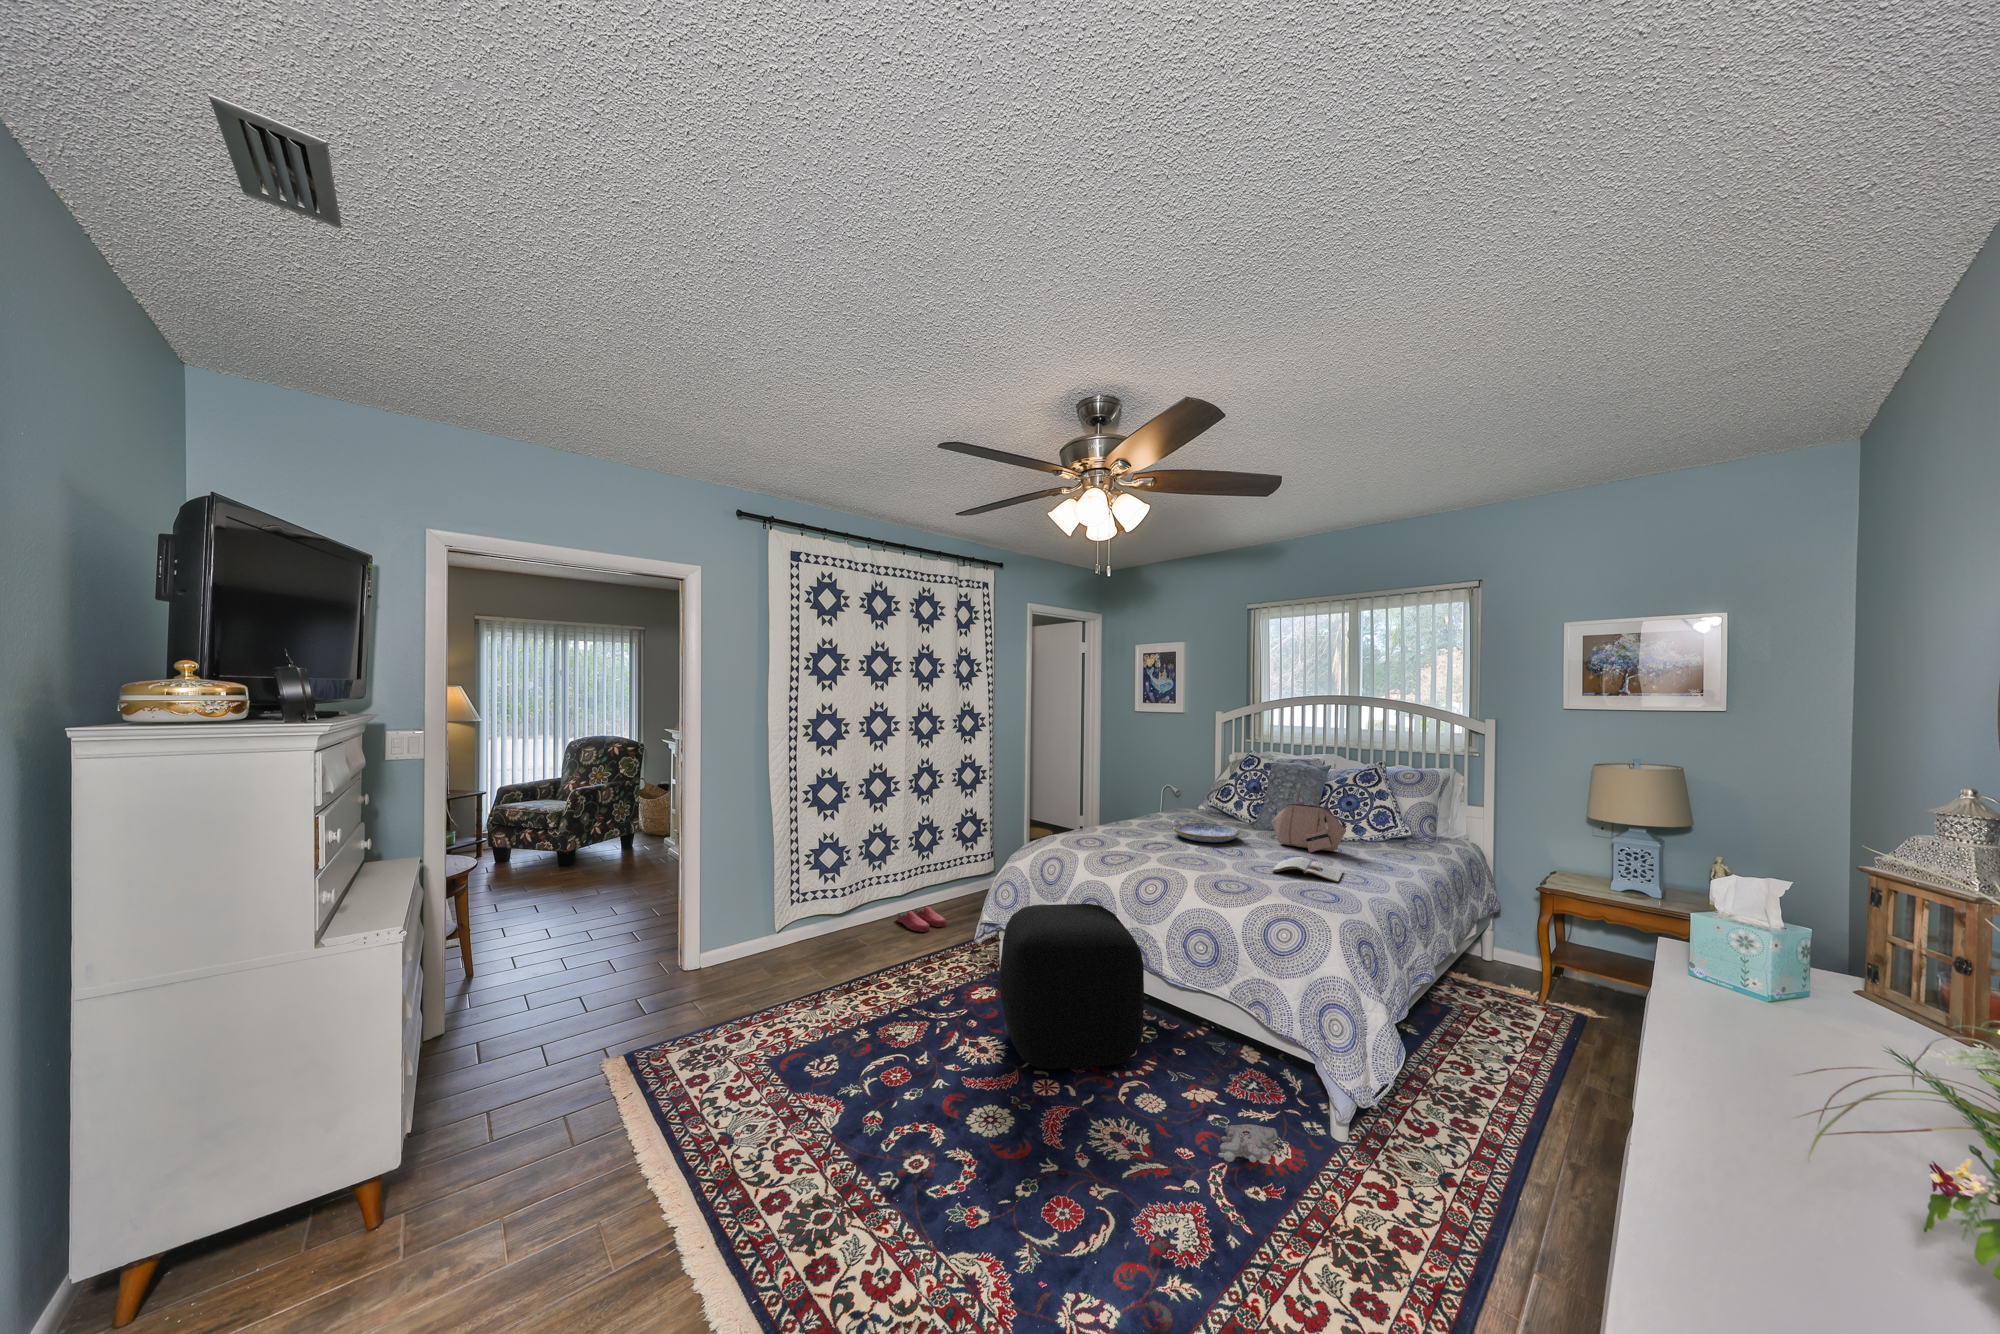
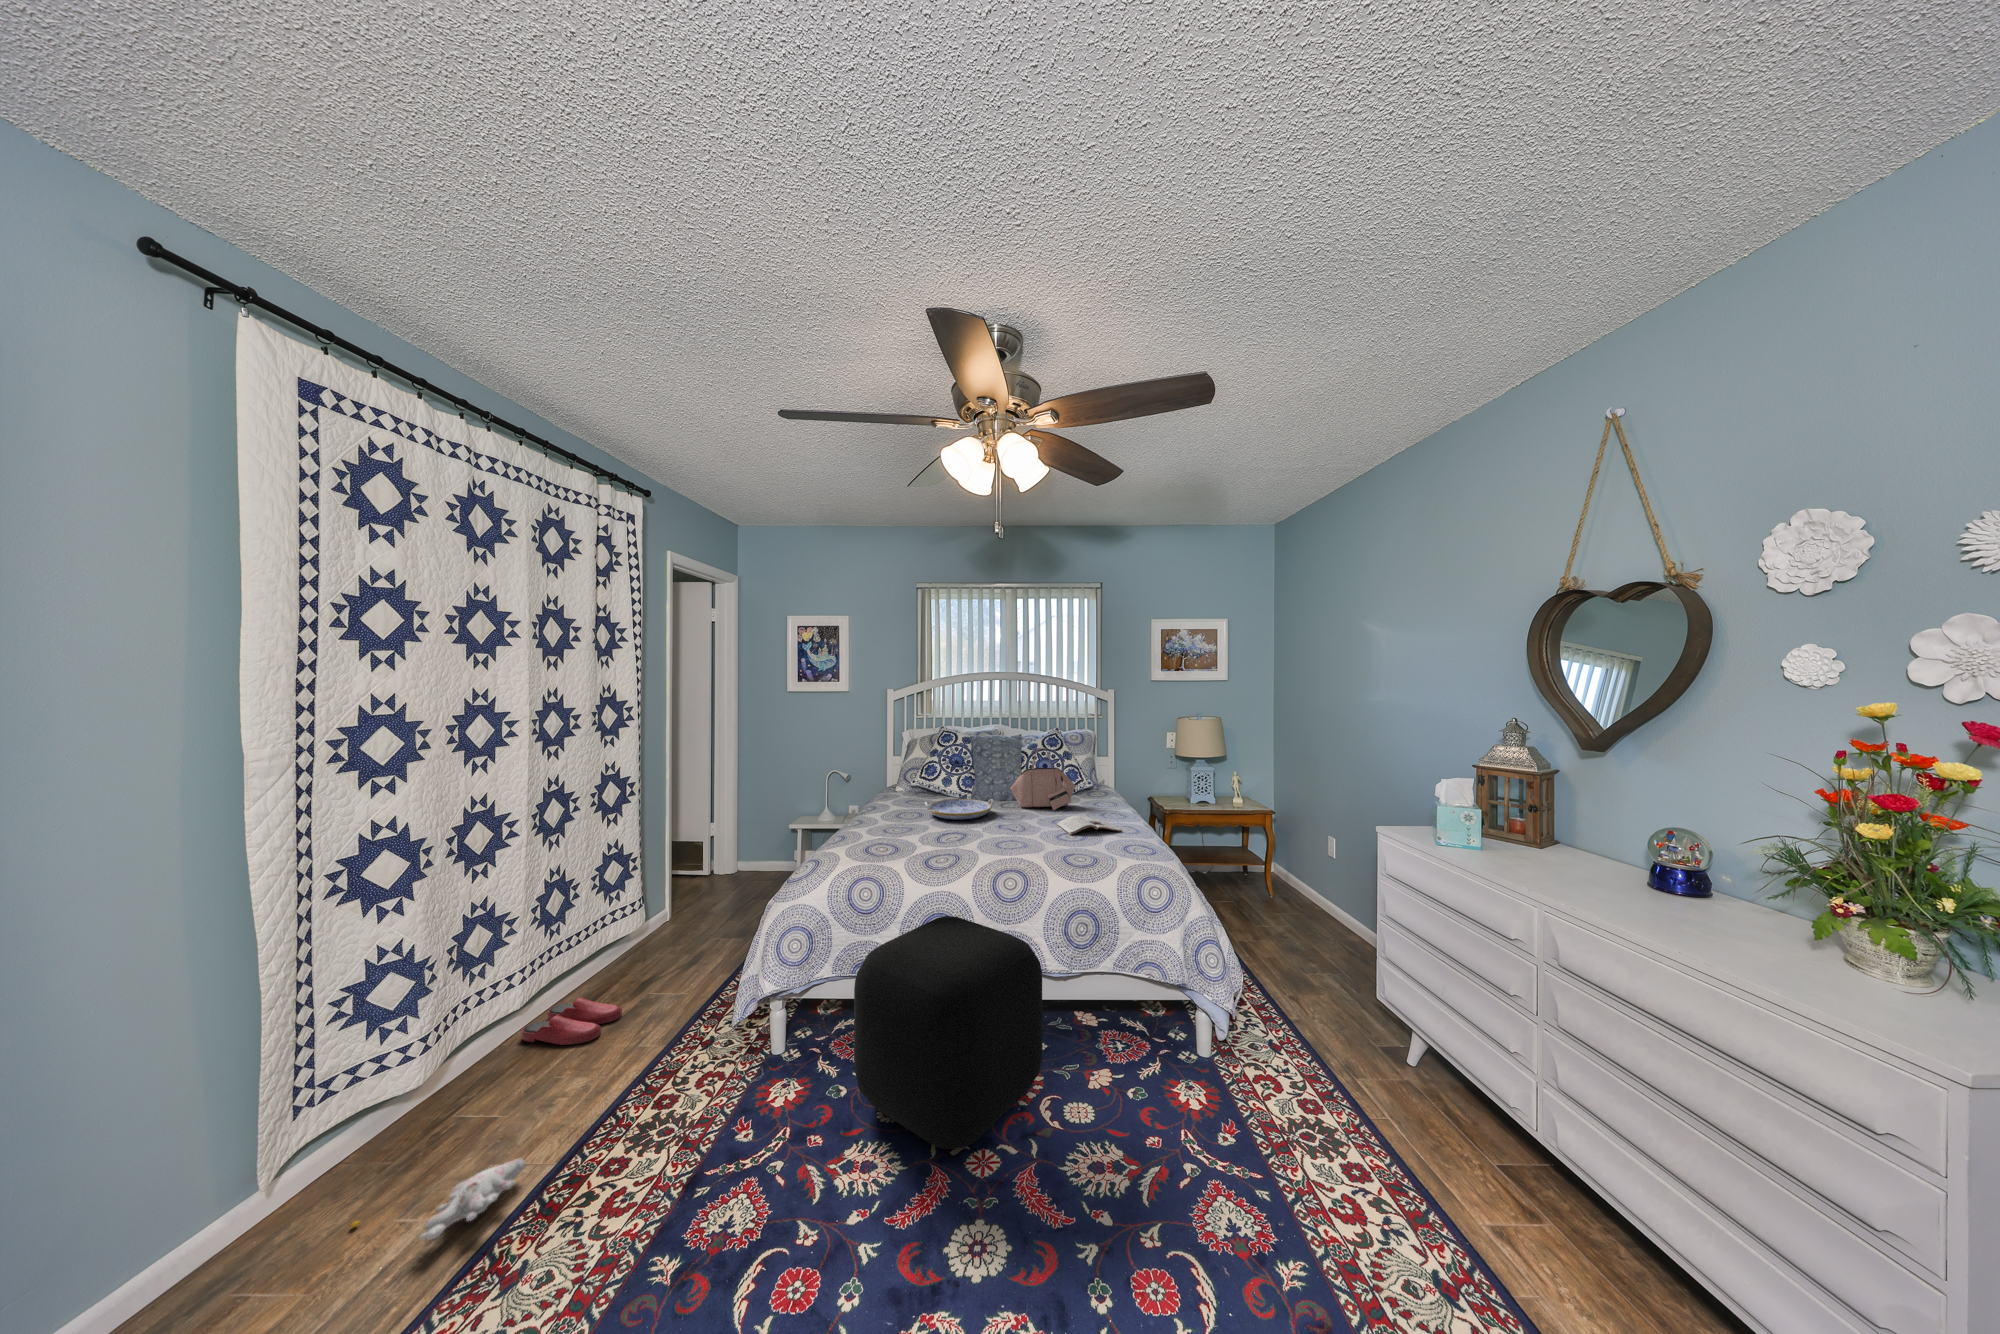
plush toy: present [1162,1117,1278,1163] -> present [351,1158,525,1240]

